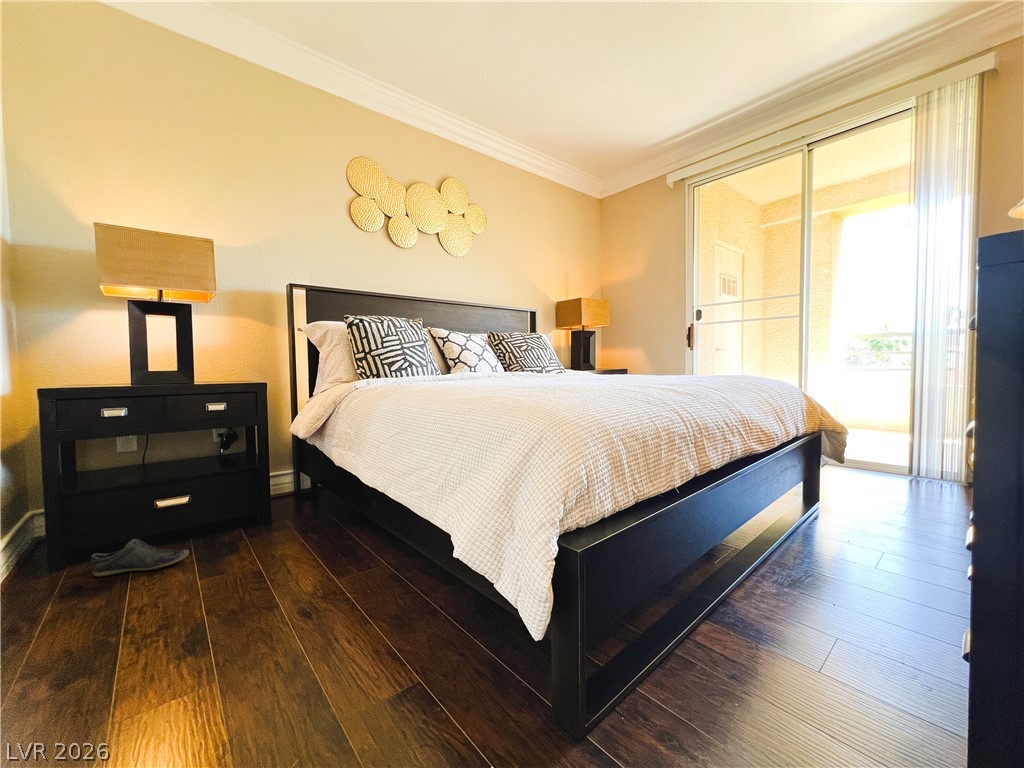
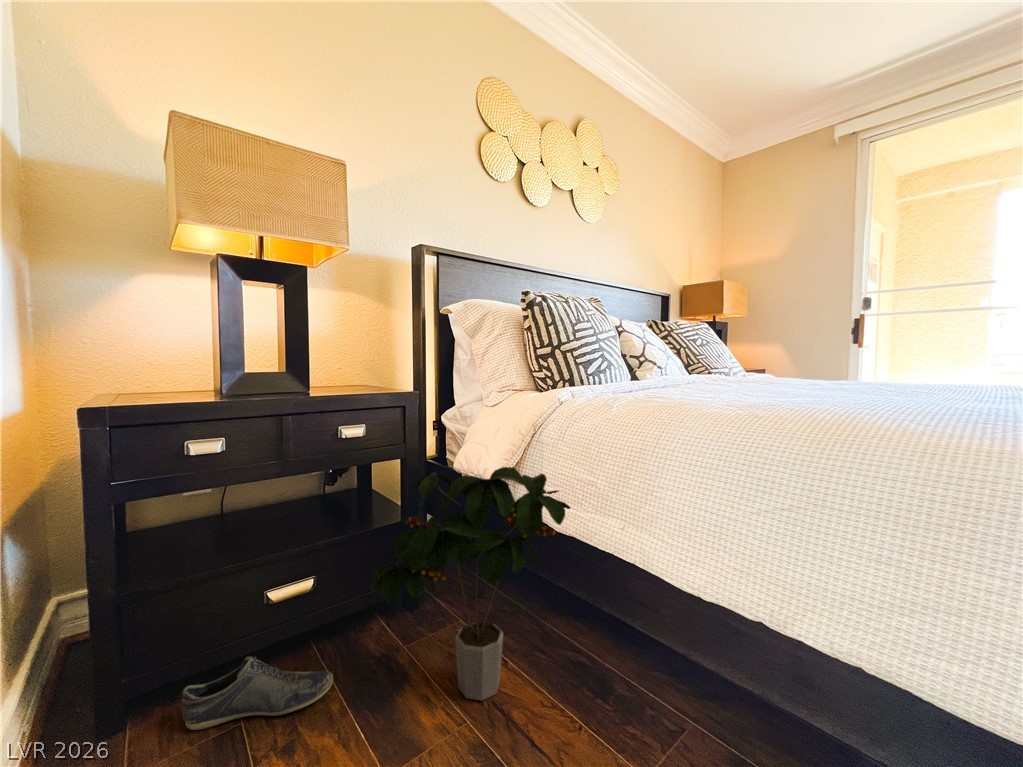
potted plant: none [207,426,341,562] -> present [371,467,570,700]

